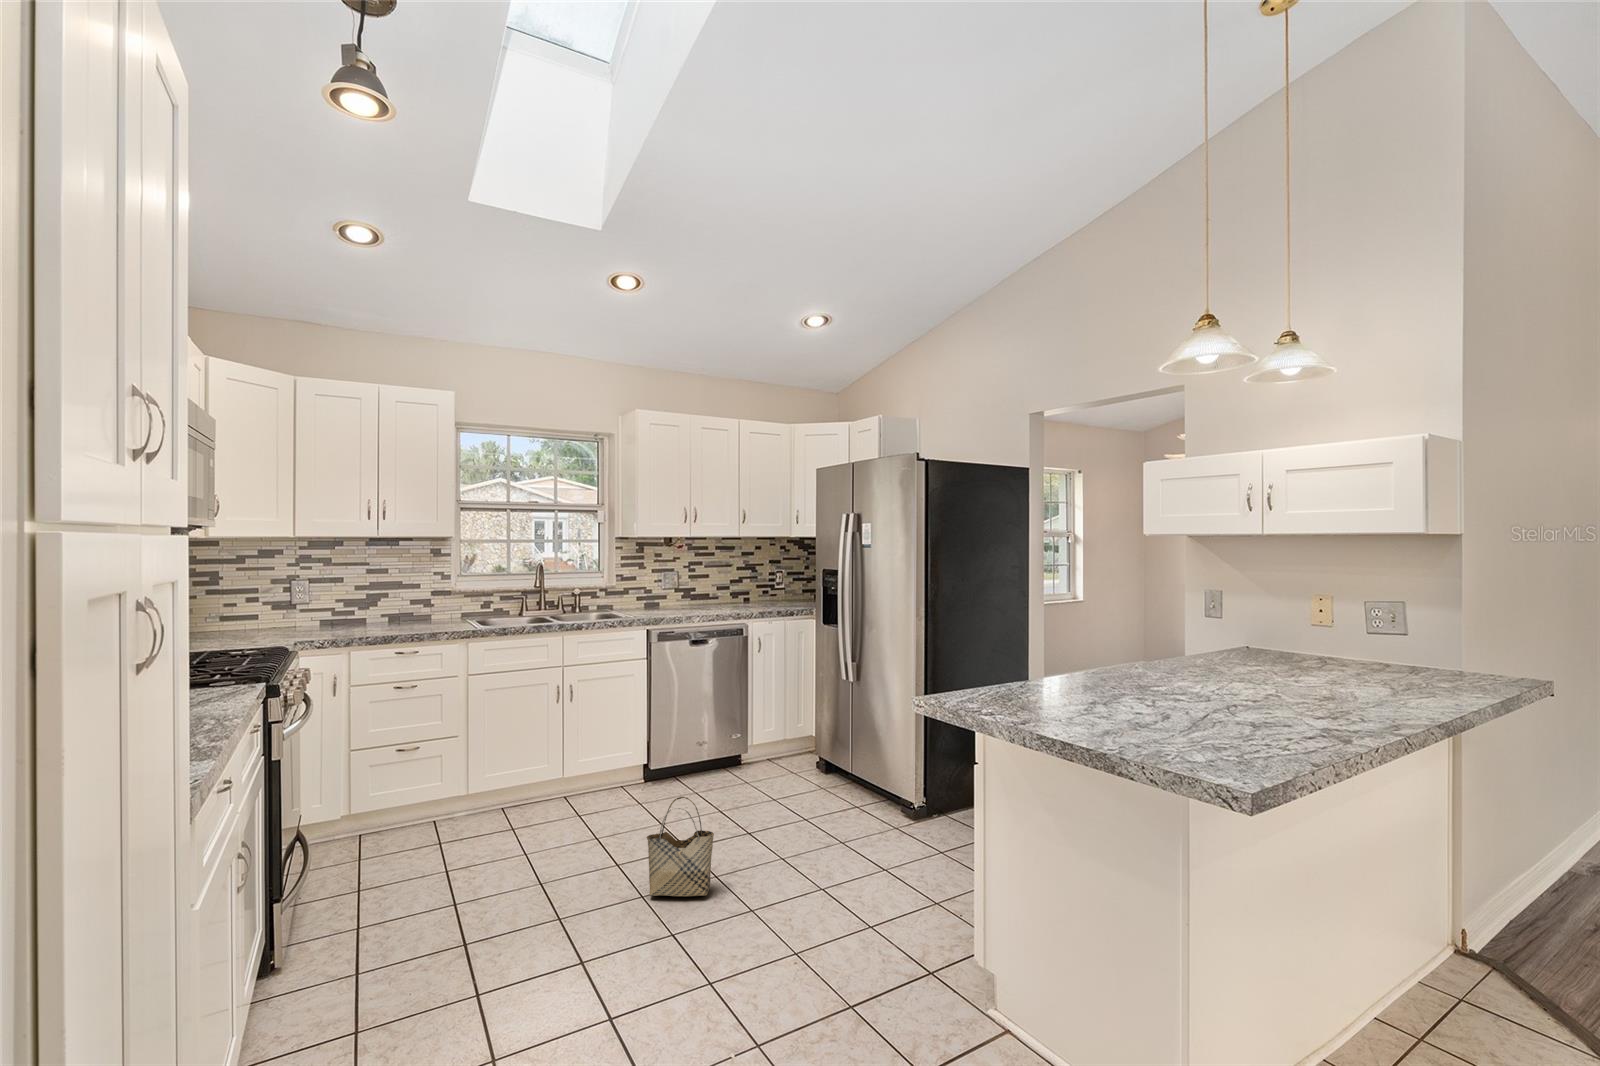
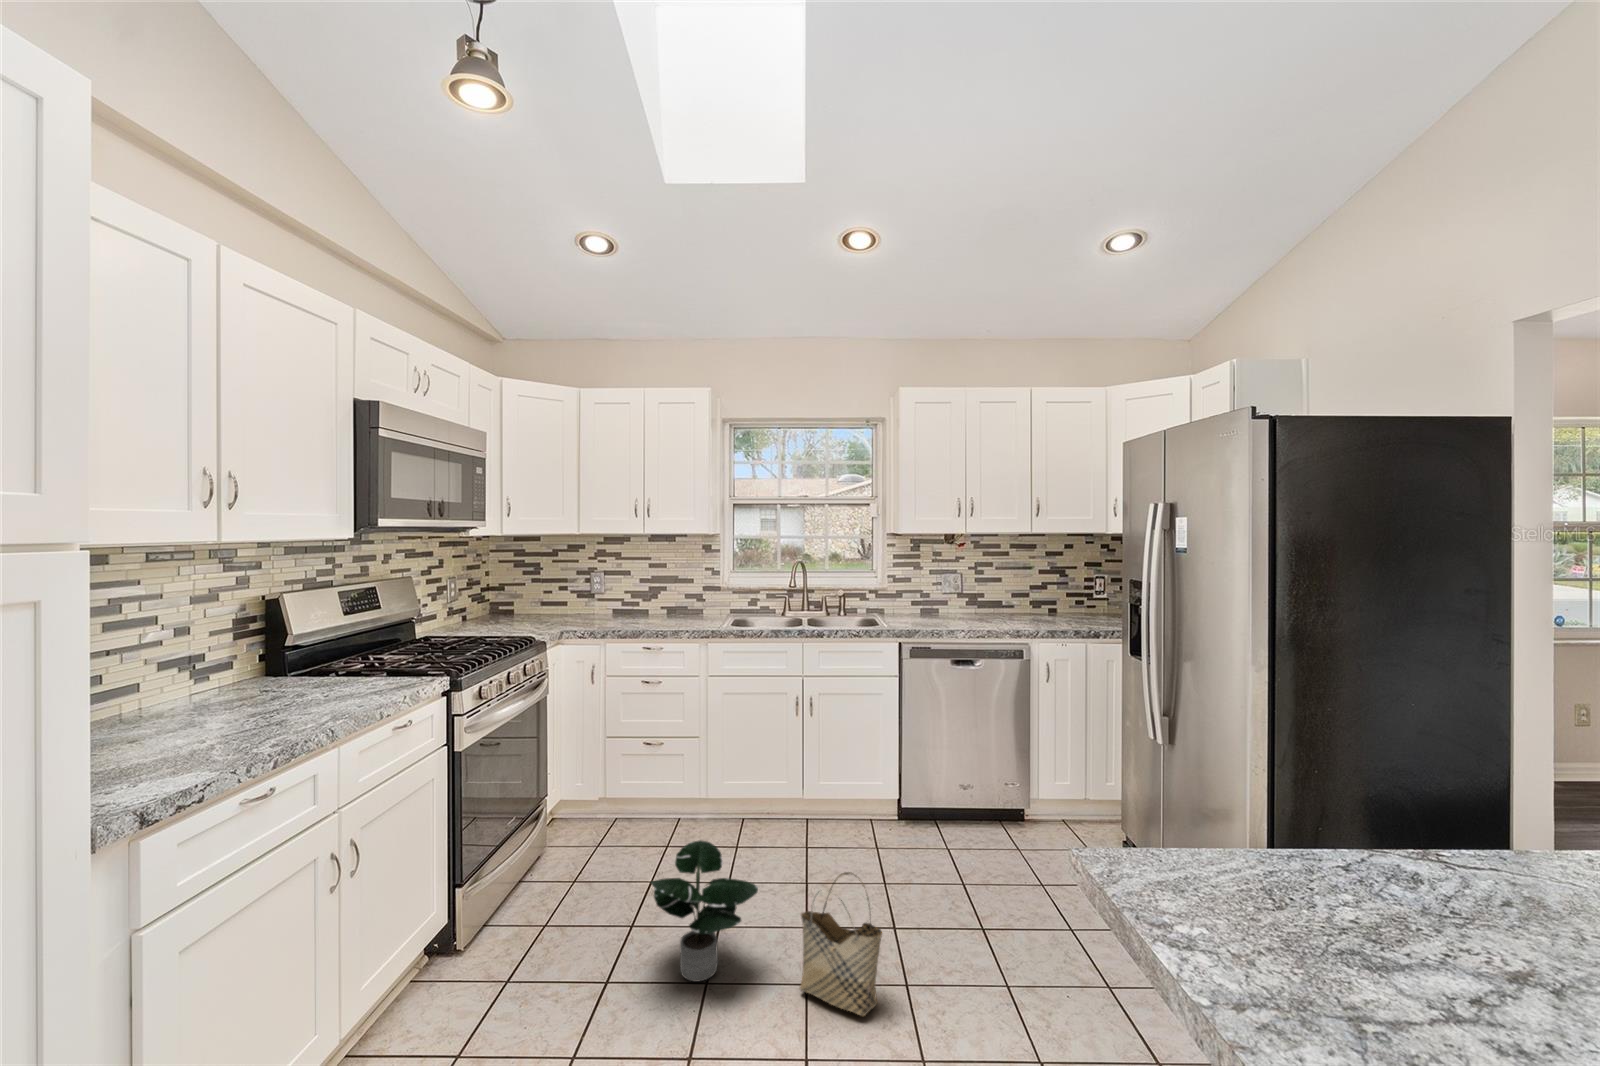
potted plant: none [510,804,609,918] -> present [651,840,758,982]

